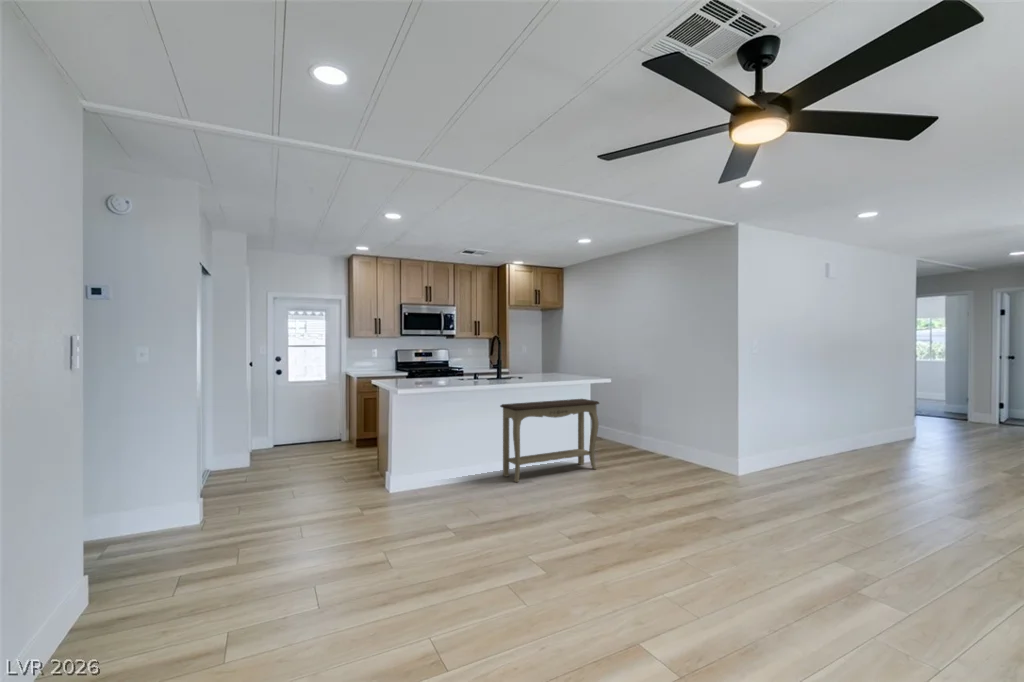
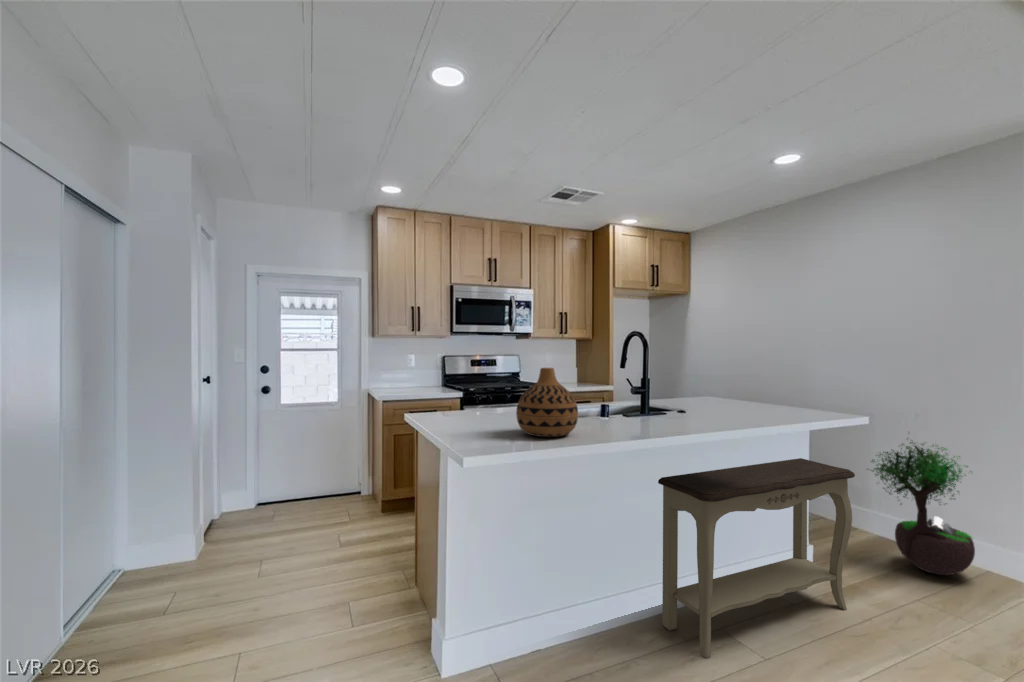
vase: none [430,352,460,384] -> present [516,368,578,437]
potted tree: none [623,385,672,458] -> present [872,442,975,575]

